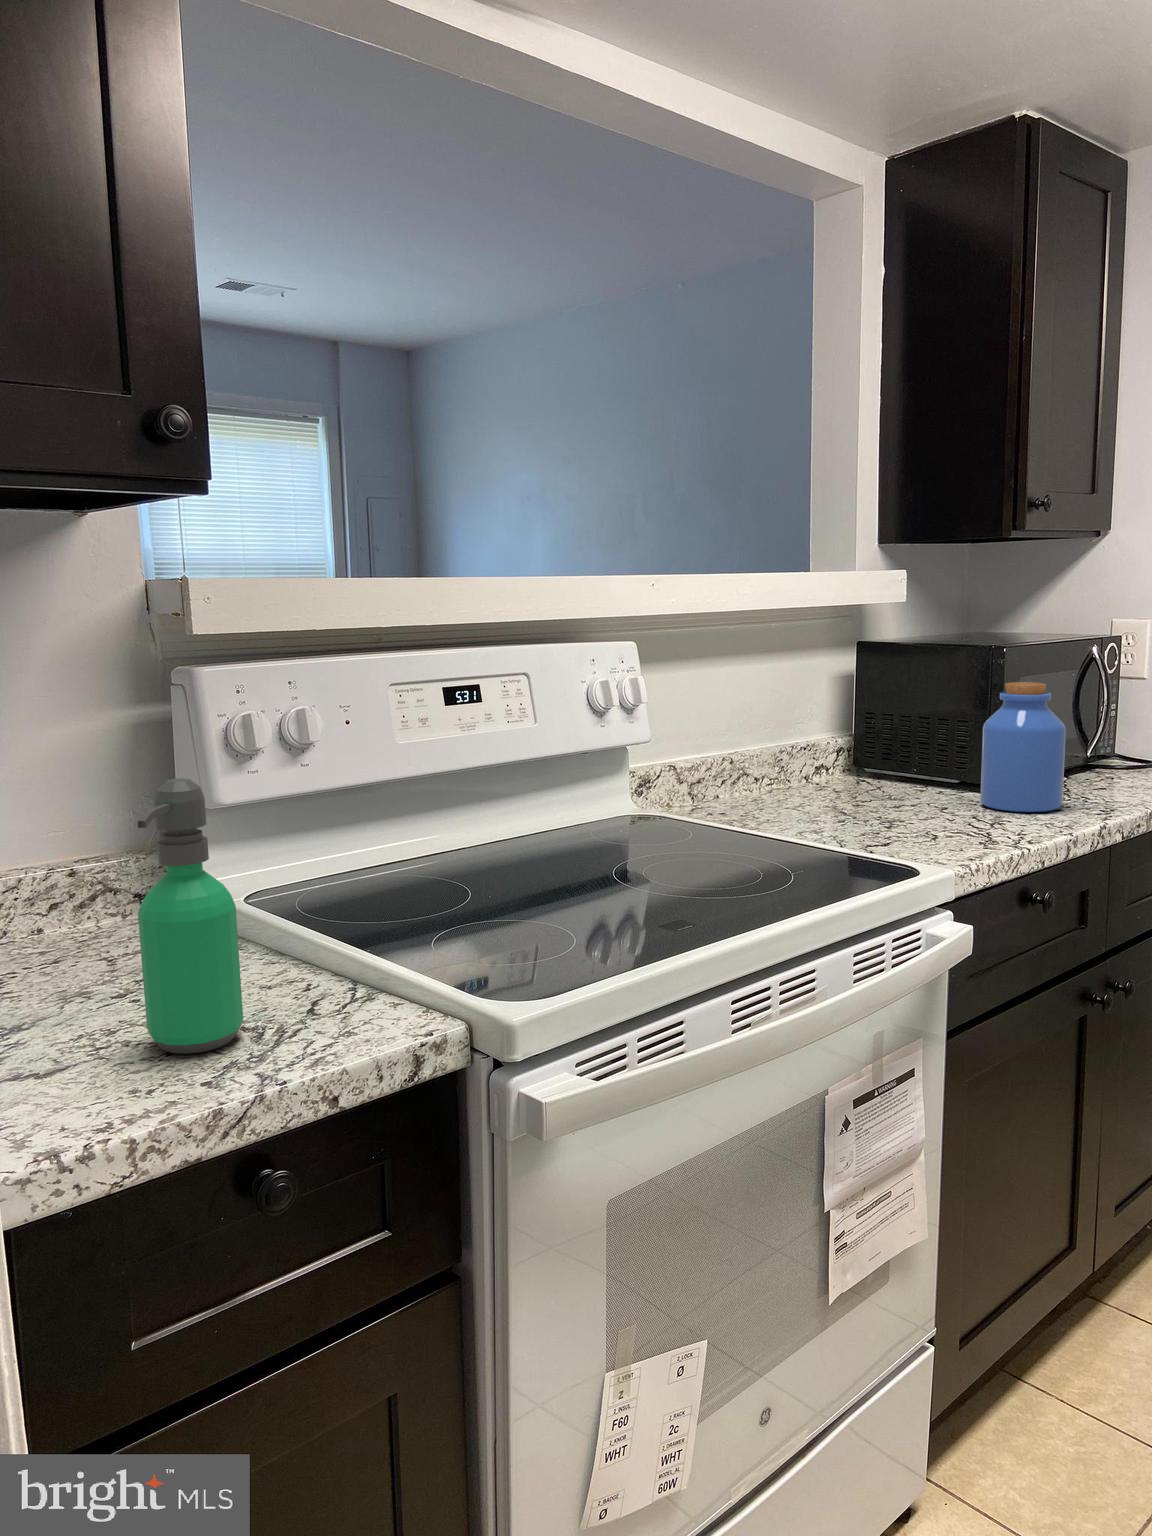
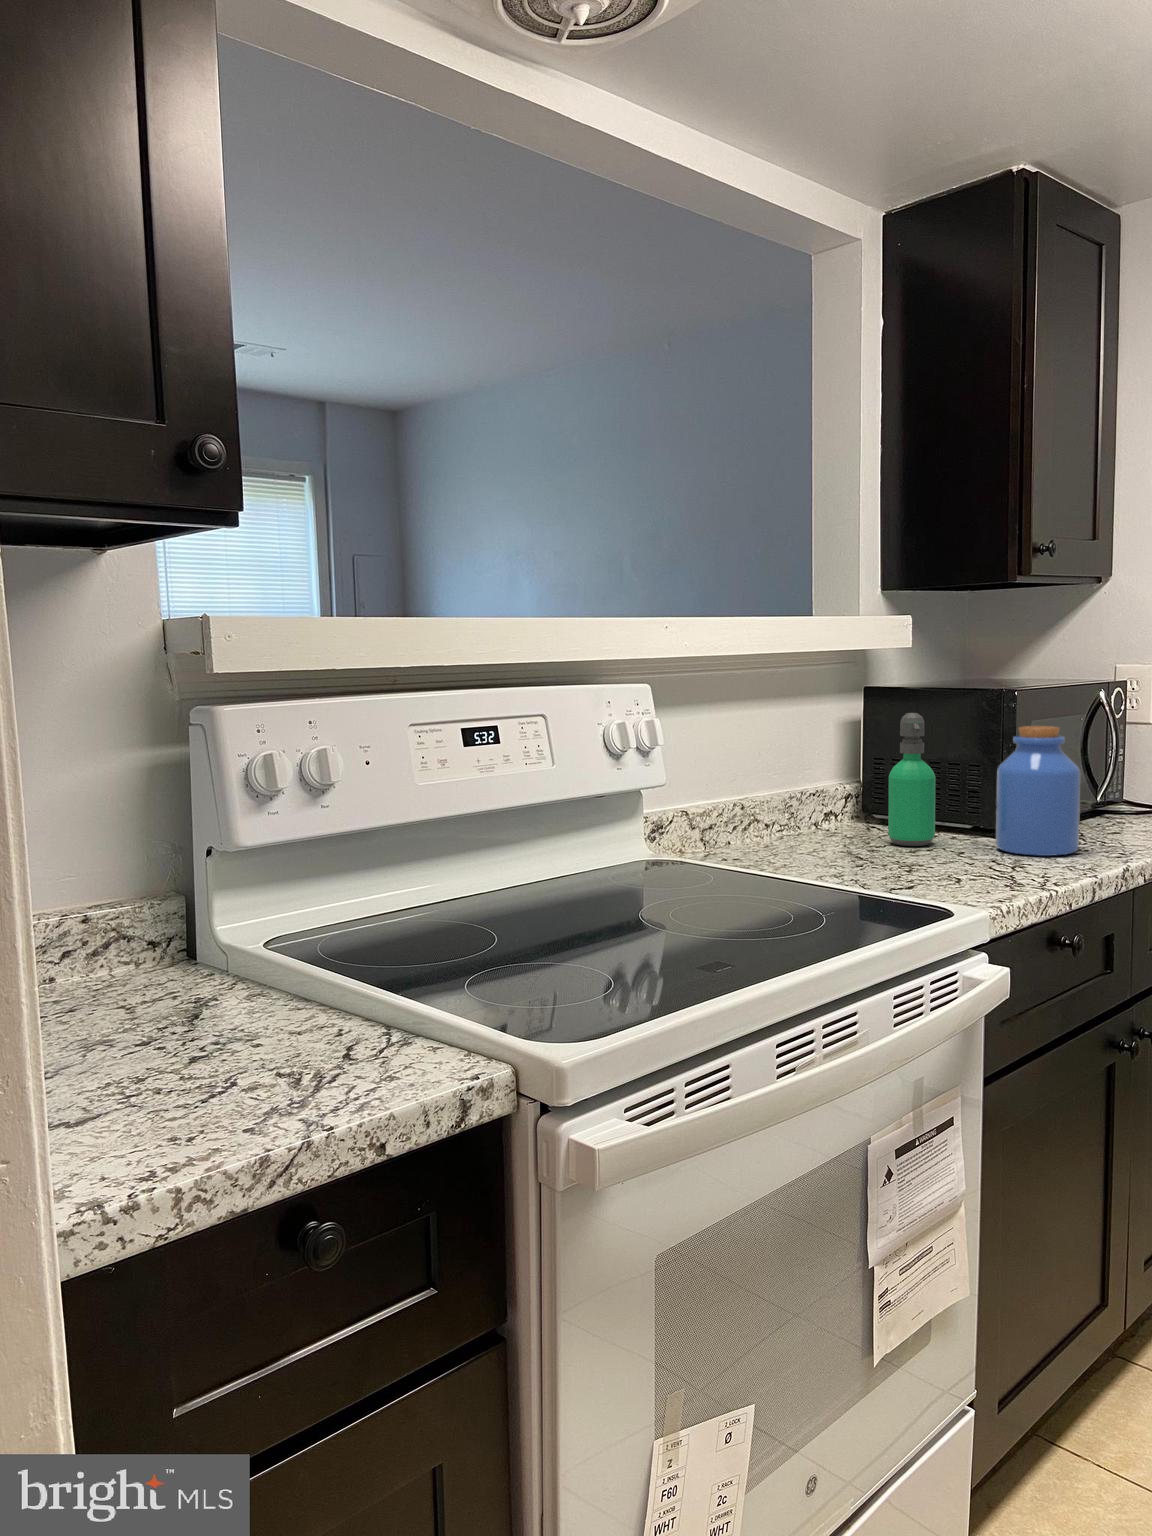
soap dispenser: present [137,778,243,1054] -> present [888,713,936,846]

